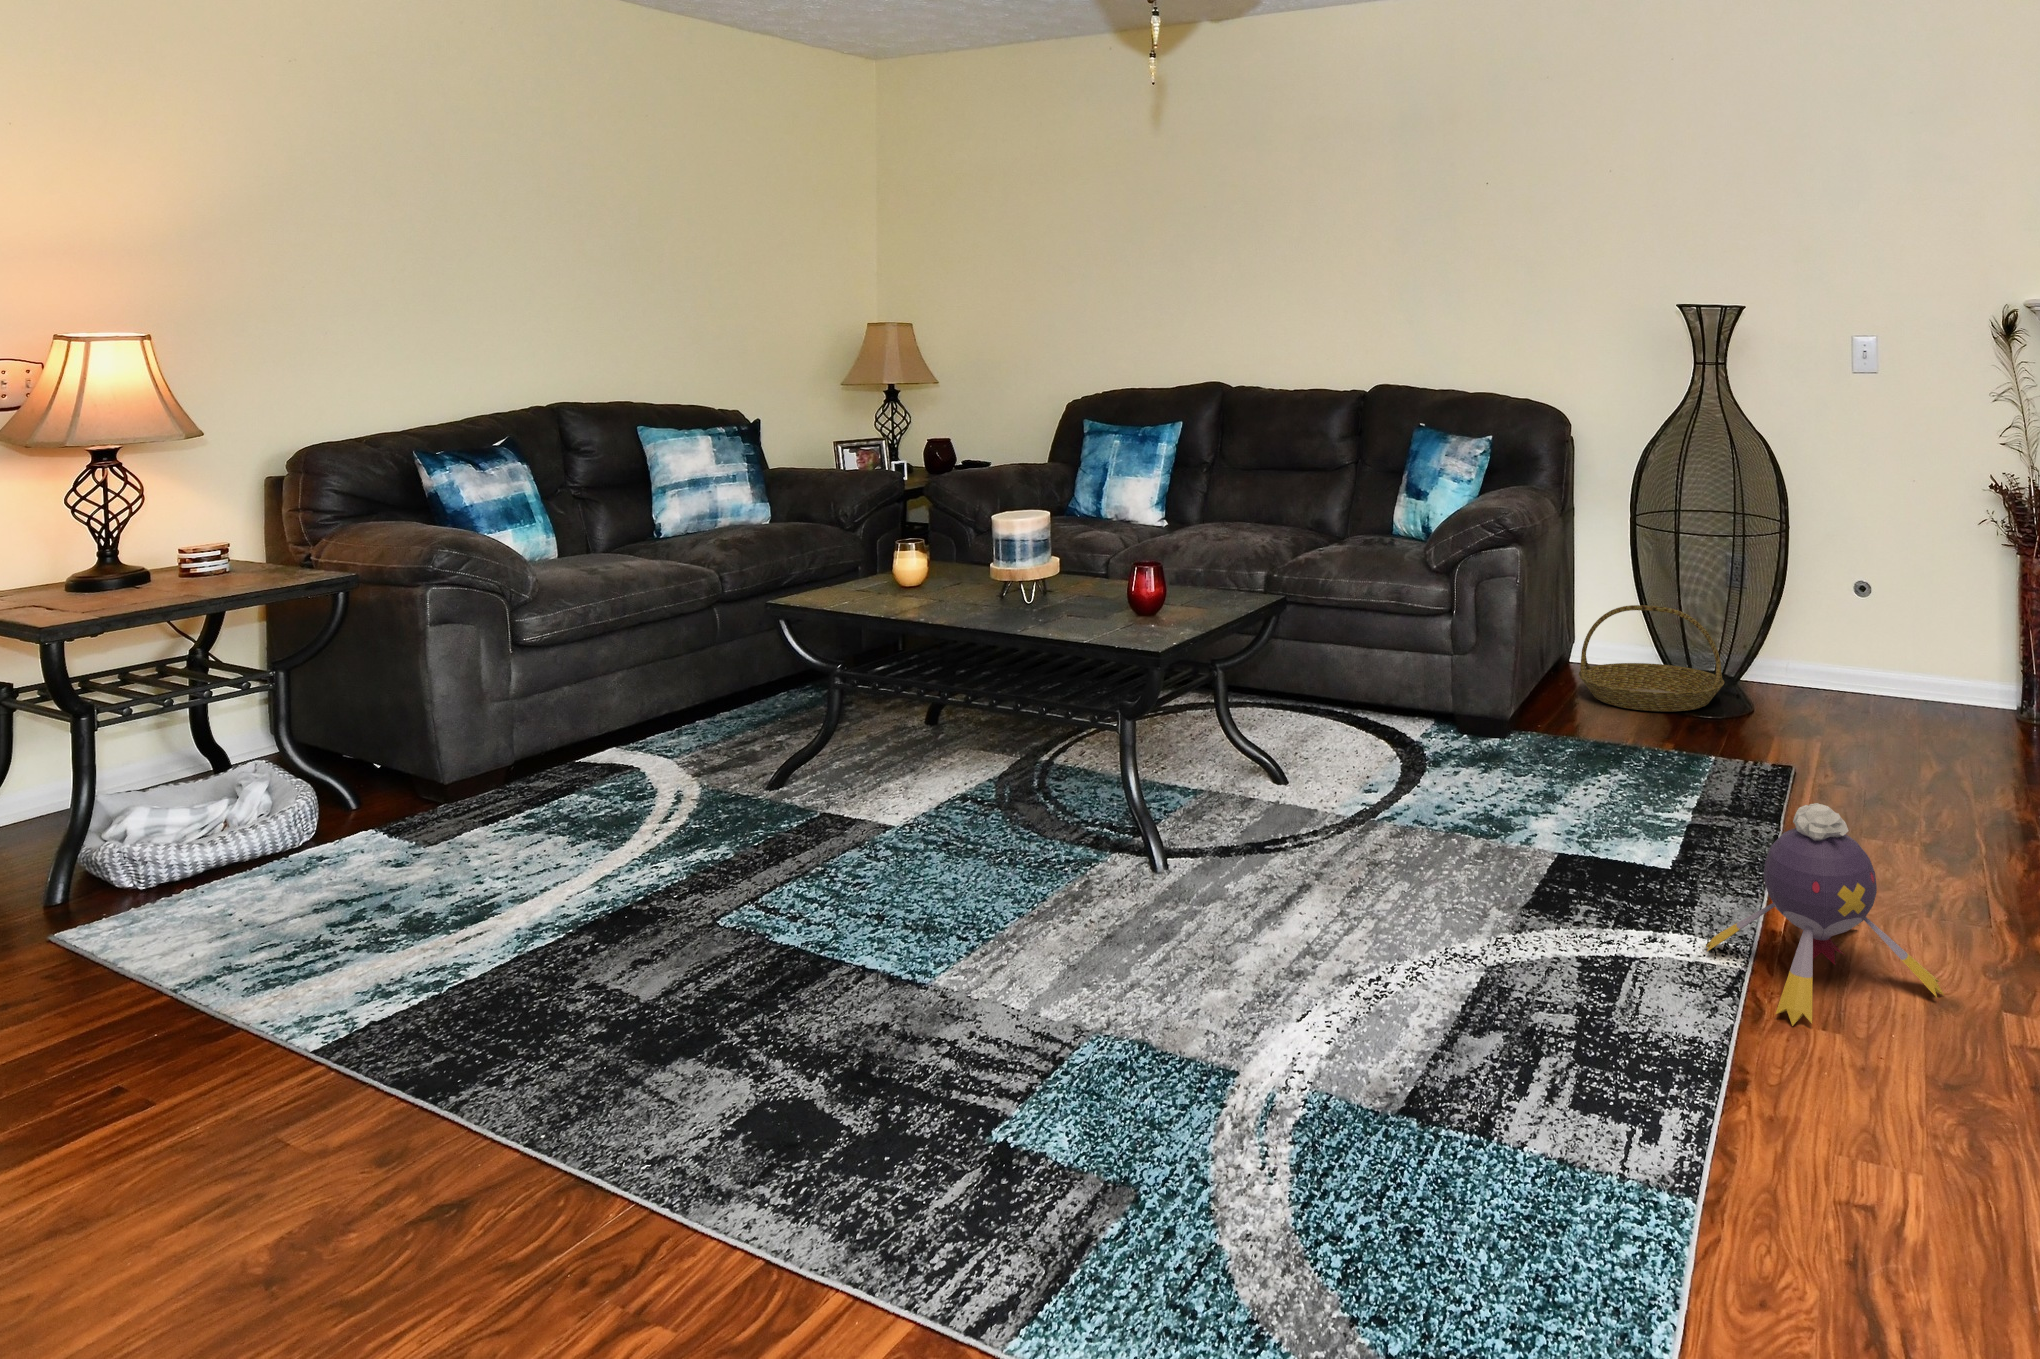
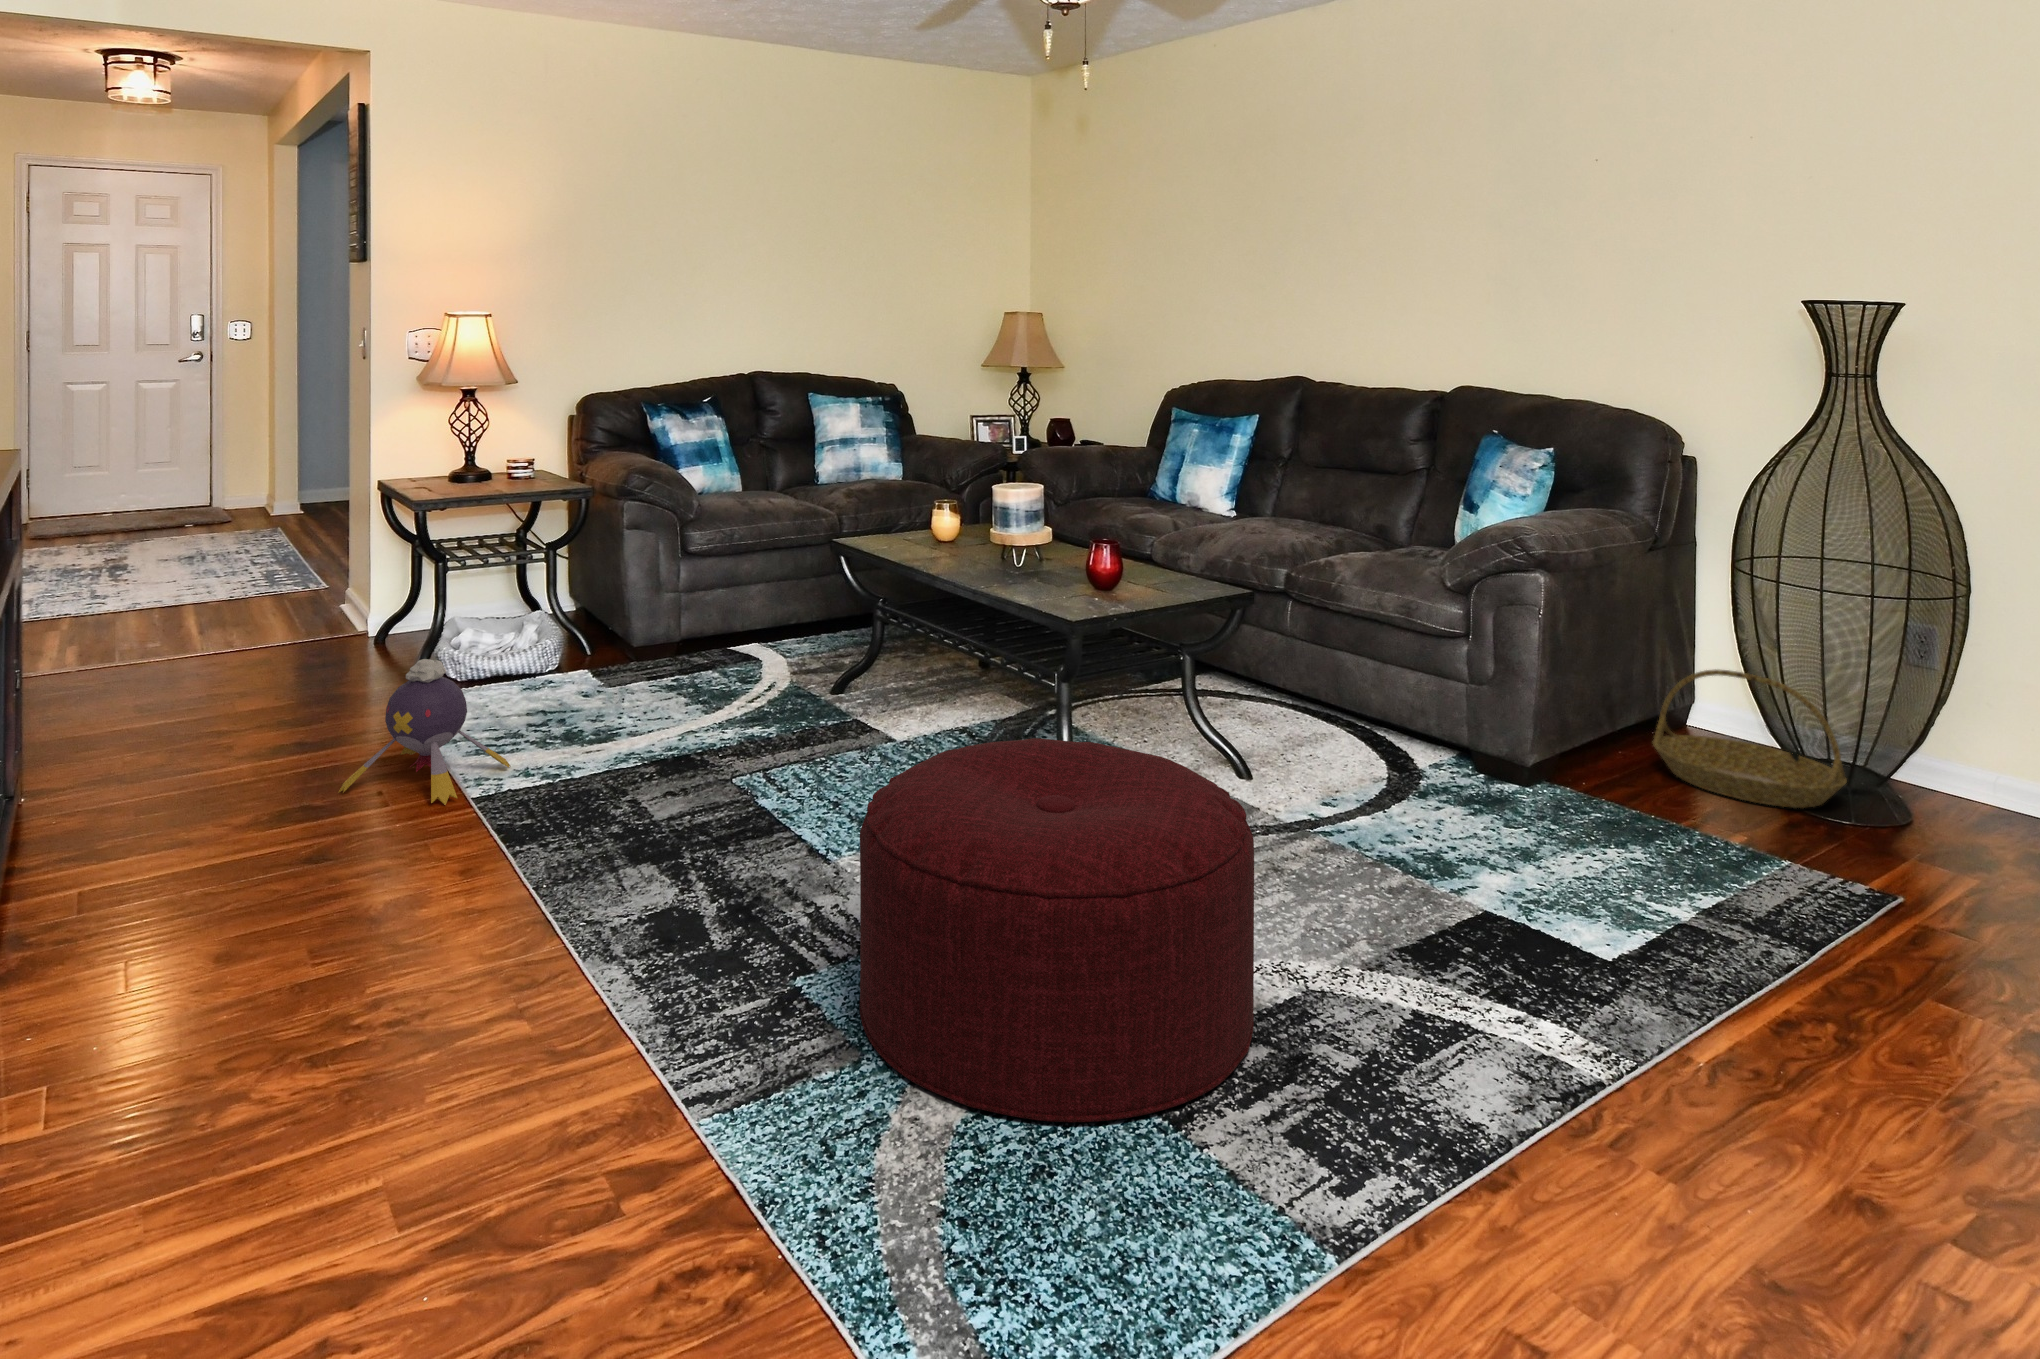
ottoman: none [1066,778,1486,1199] -> present [860,738,1254,1122]
plush toy: present [1706,803,1944,1026] -> present [339,659,510,805]

